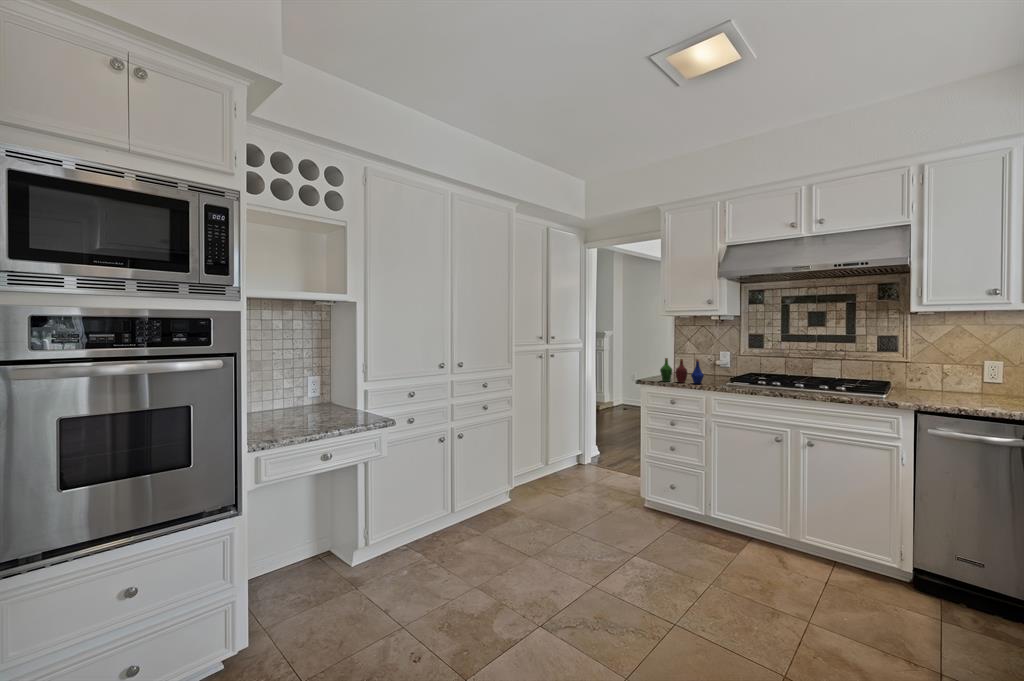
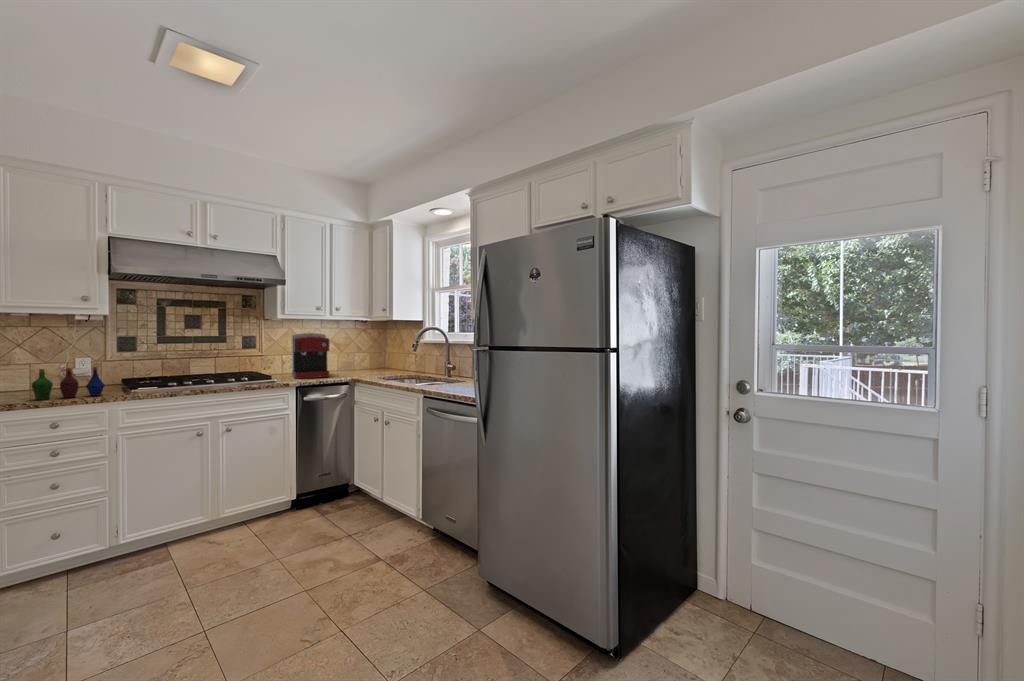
coffee maker: none [927,332,1007,403] -> present [292,333,330,379]

